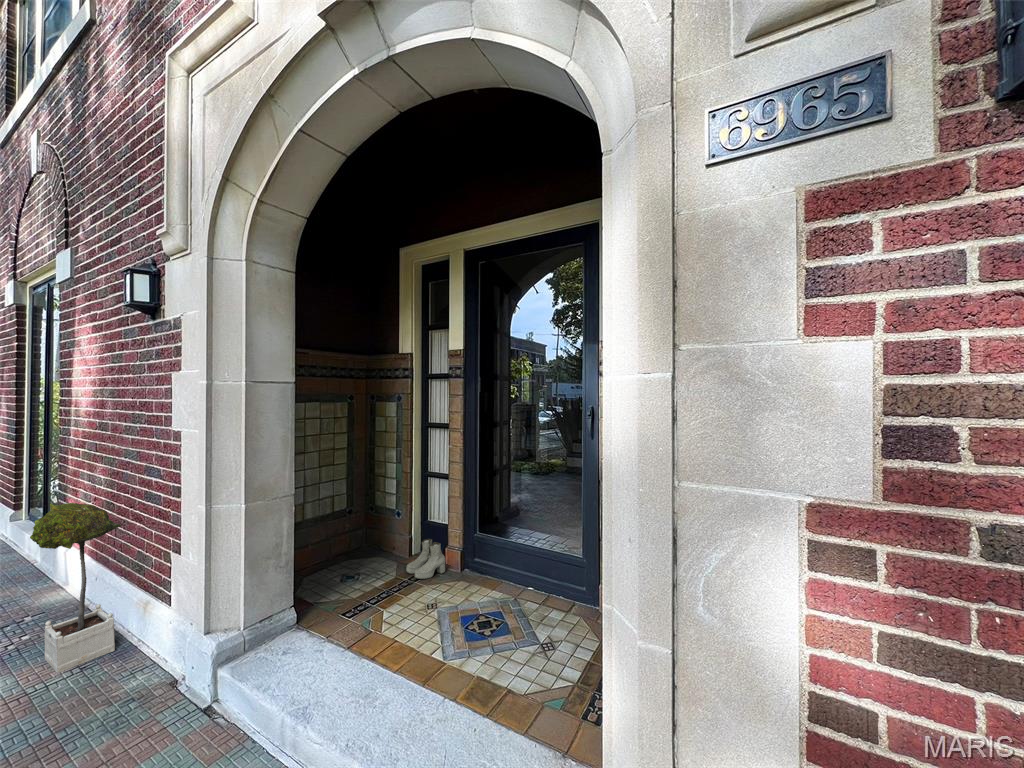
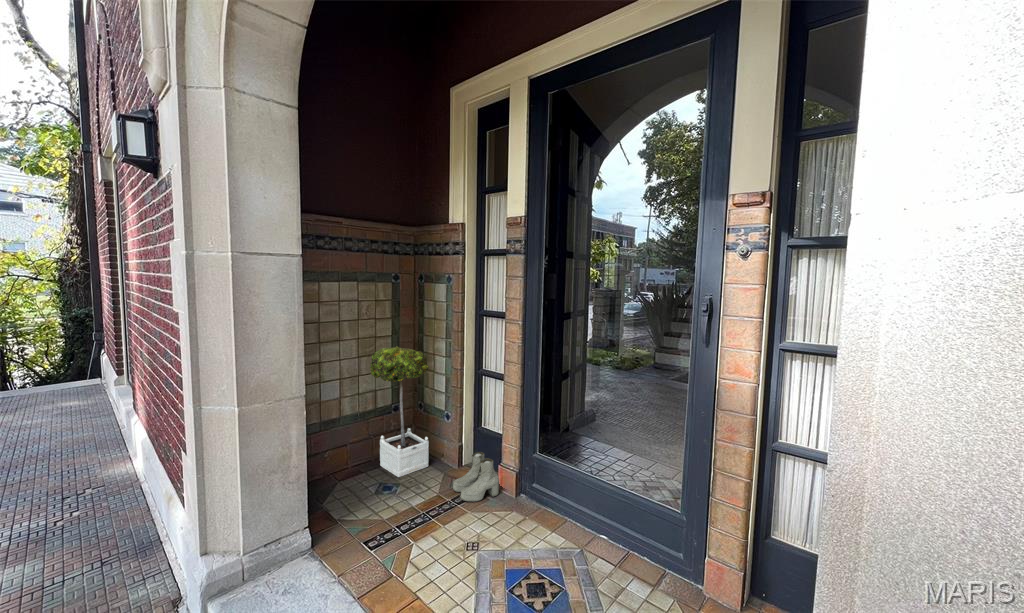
potted tree: present [30,503,121,673] -> present [370,346,429,477]

